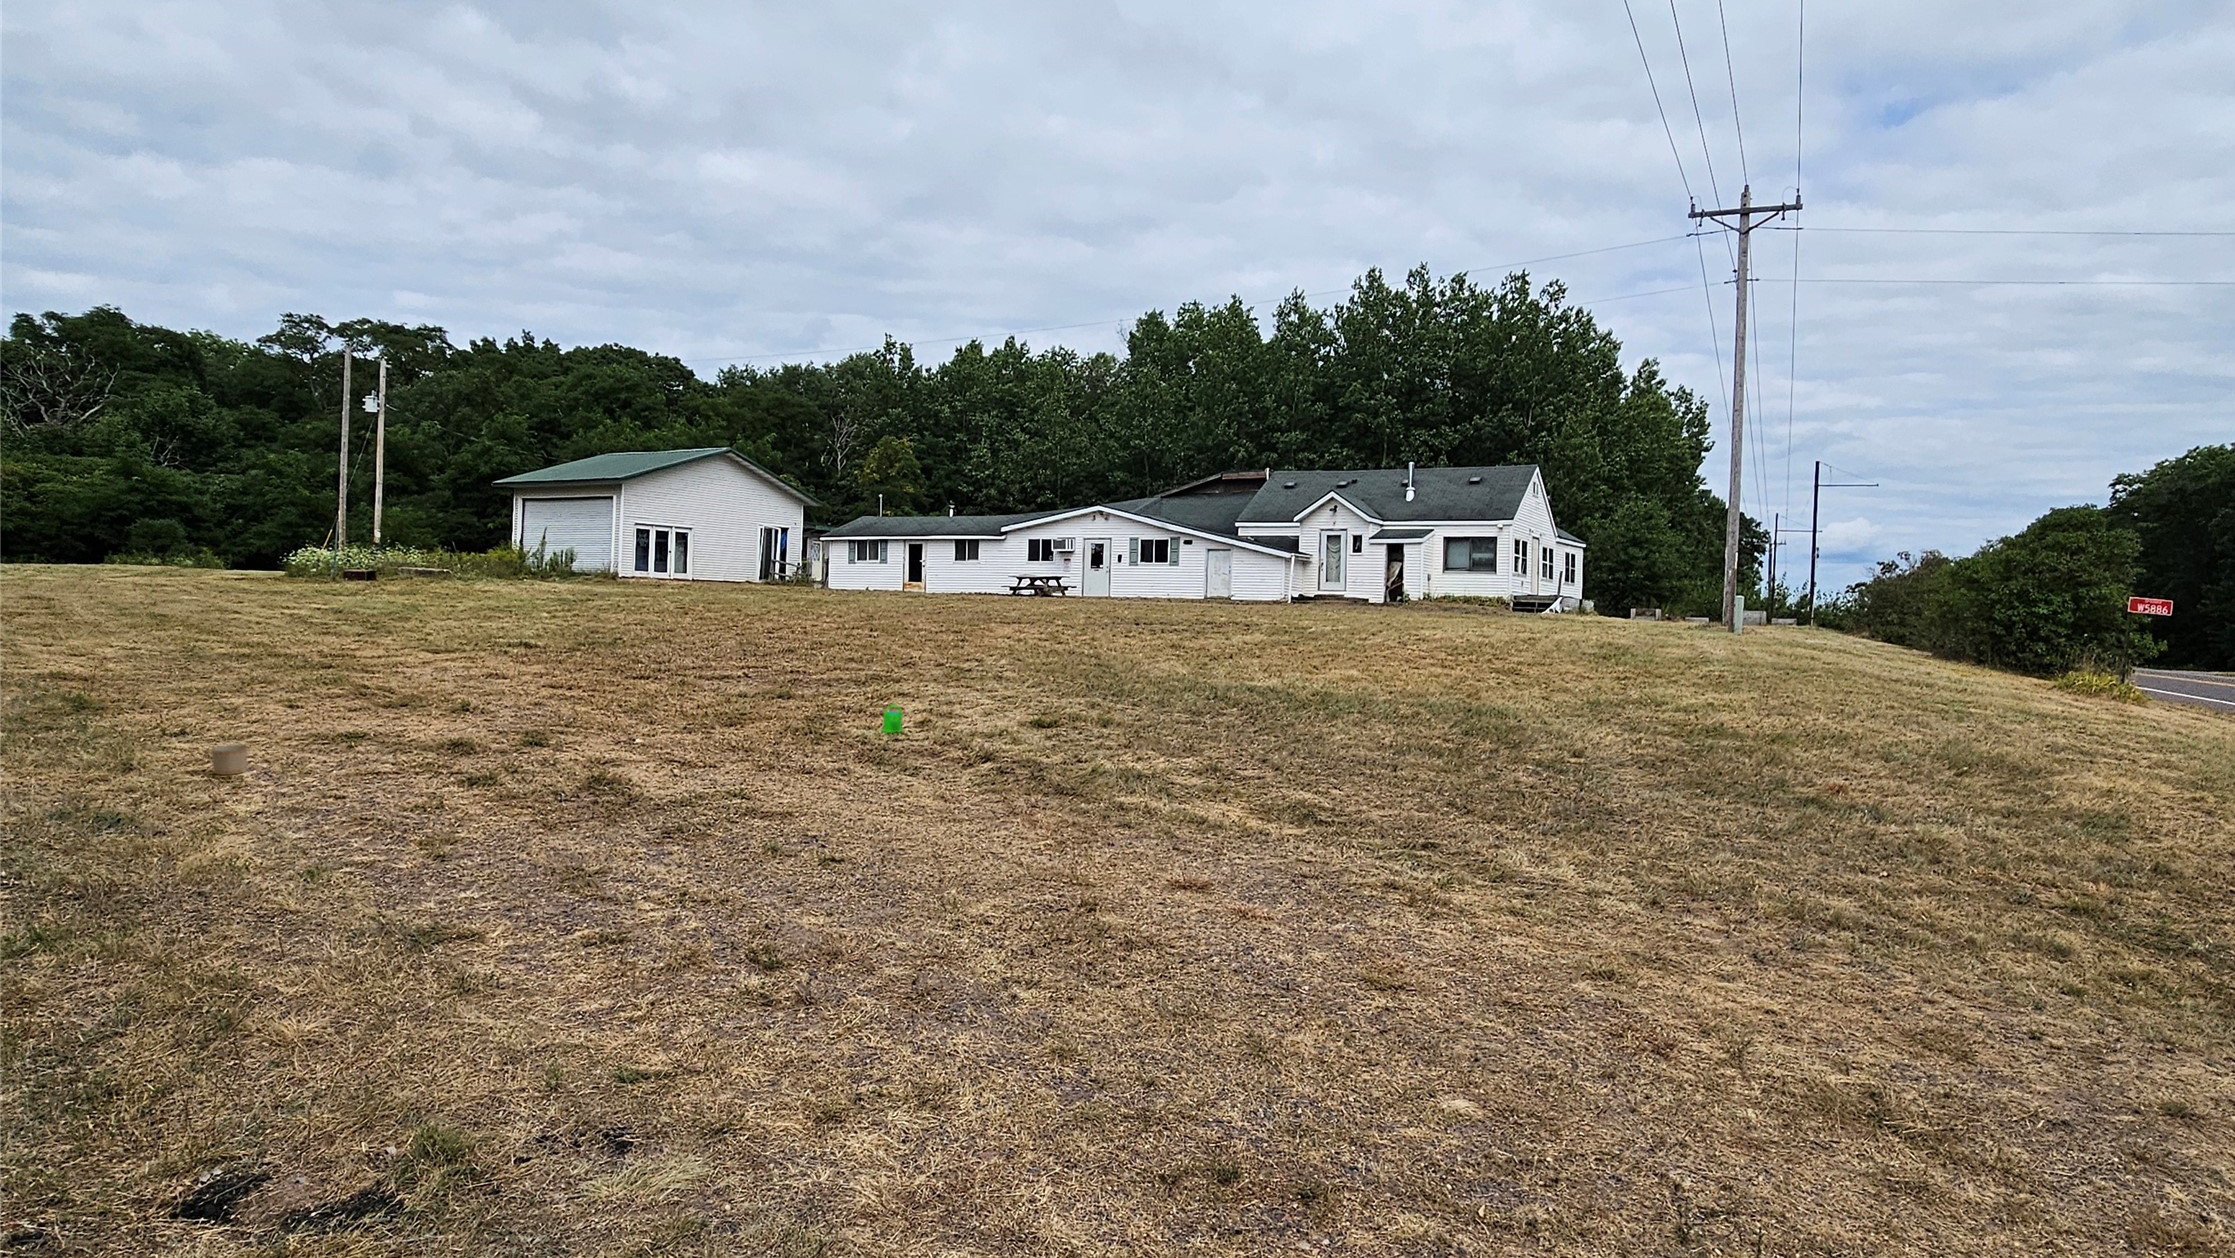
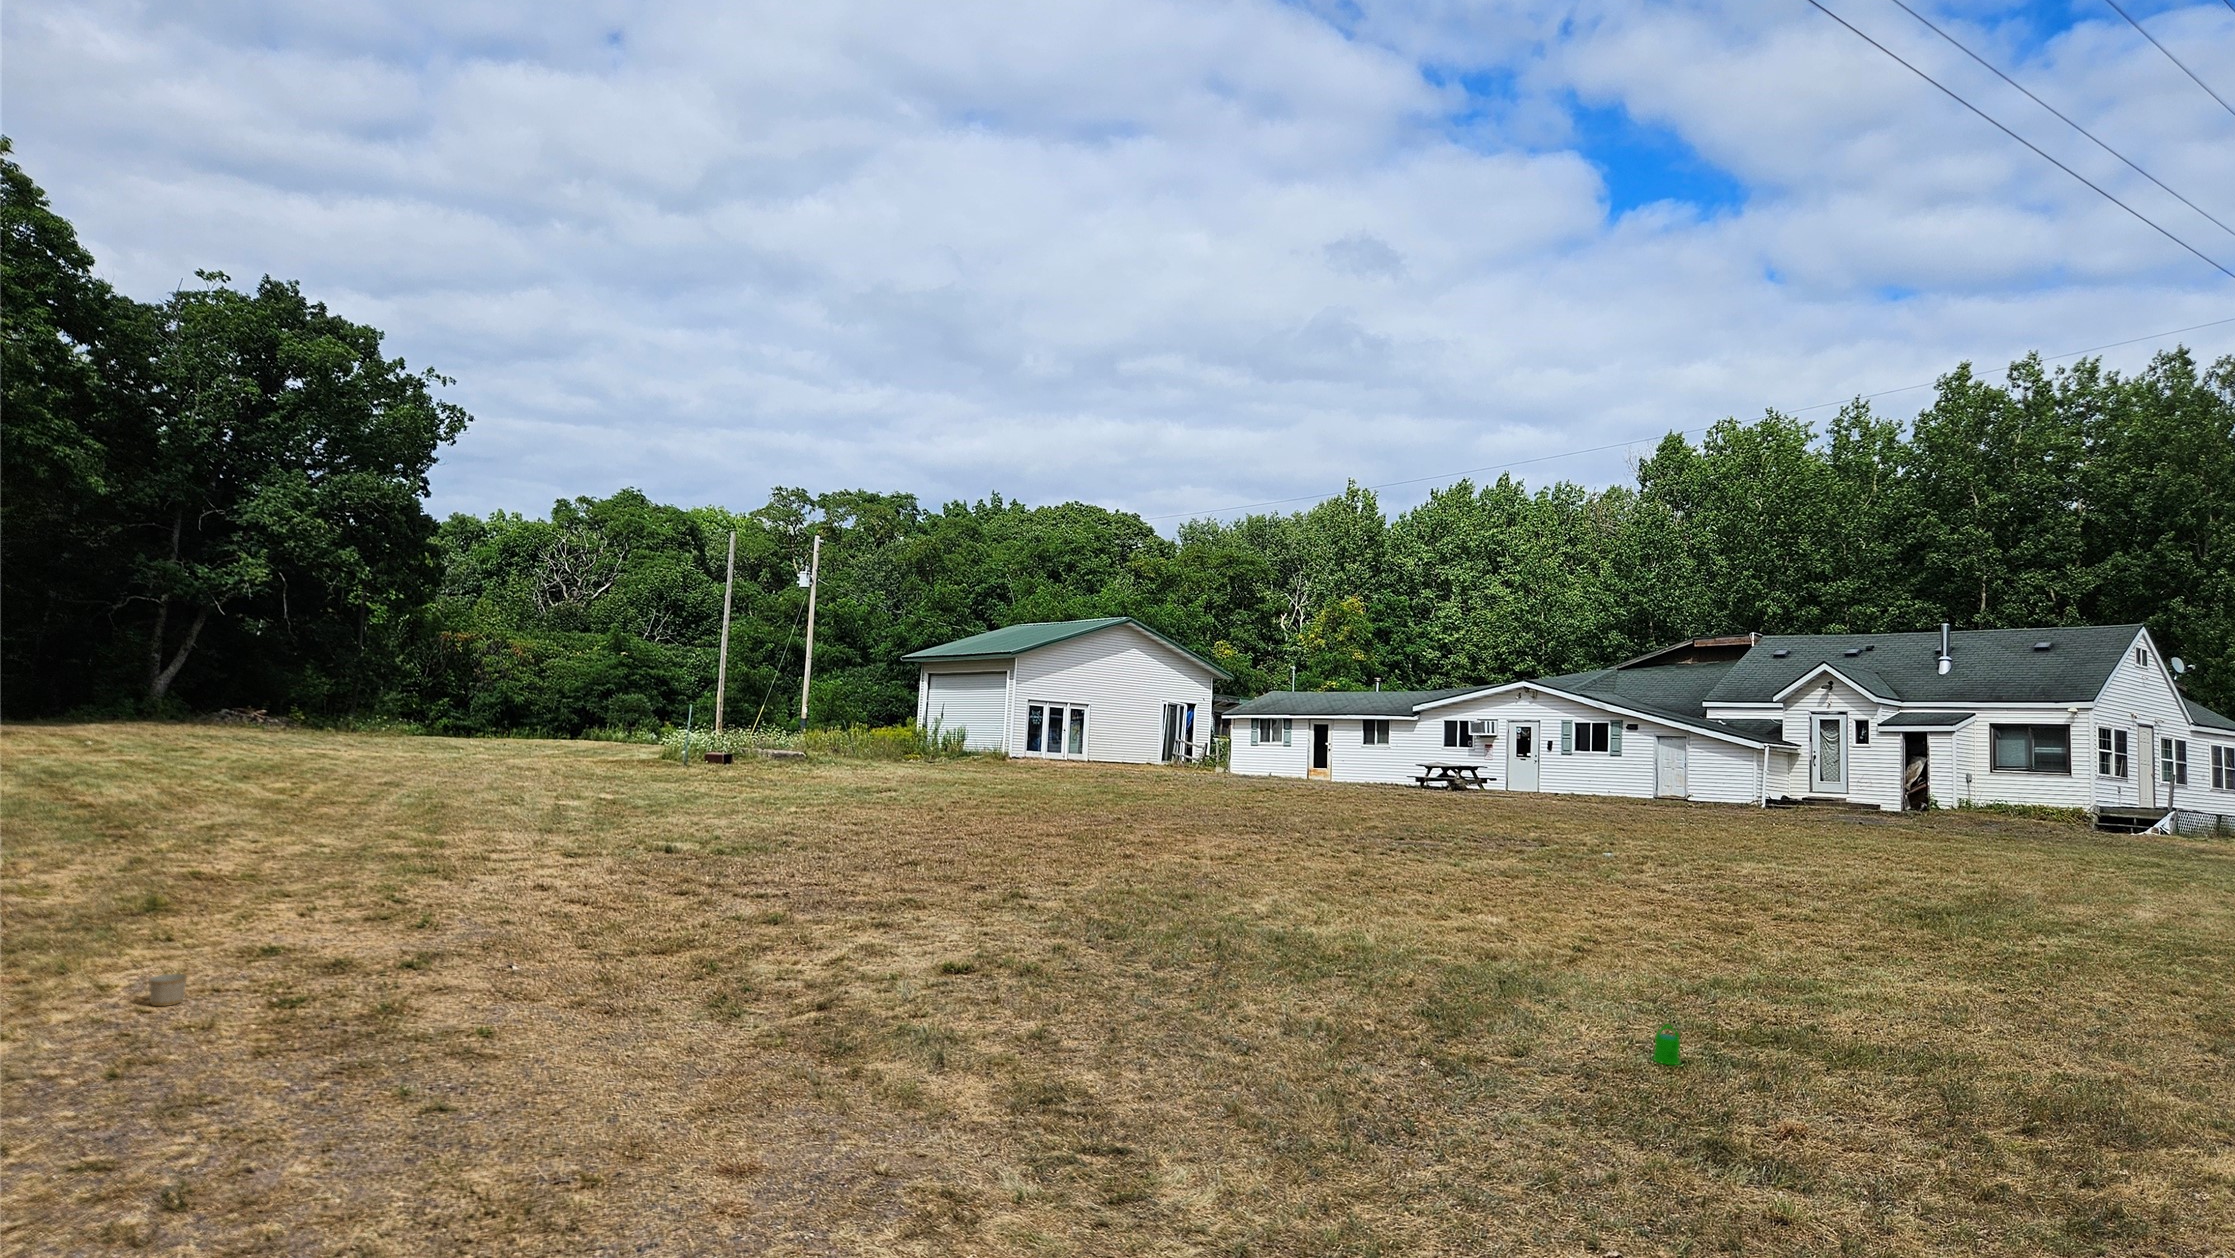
watering can: present [883,704,903,733] -> present [1653,1024,1680,1065]

